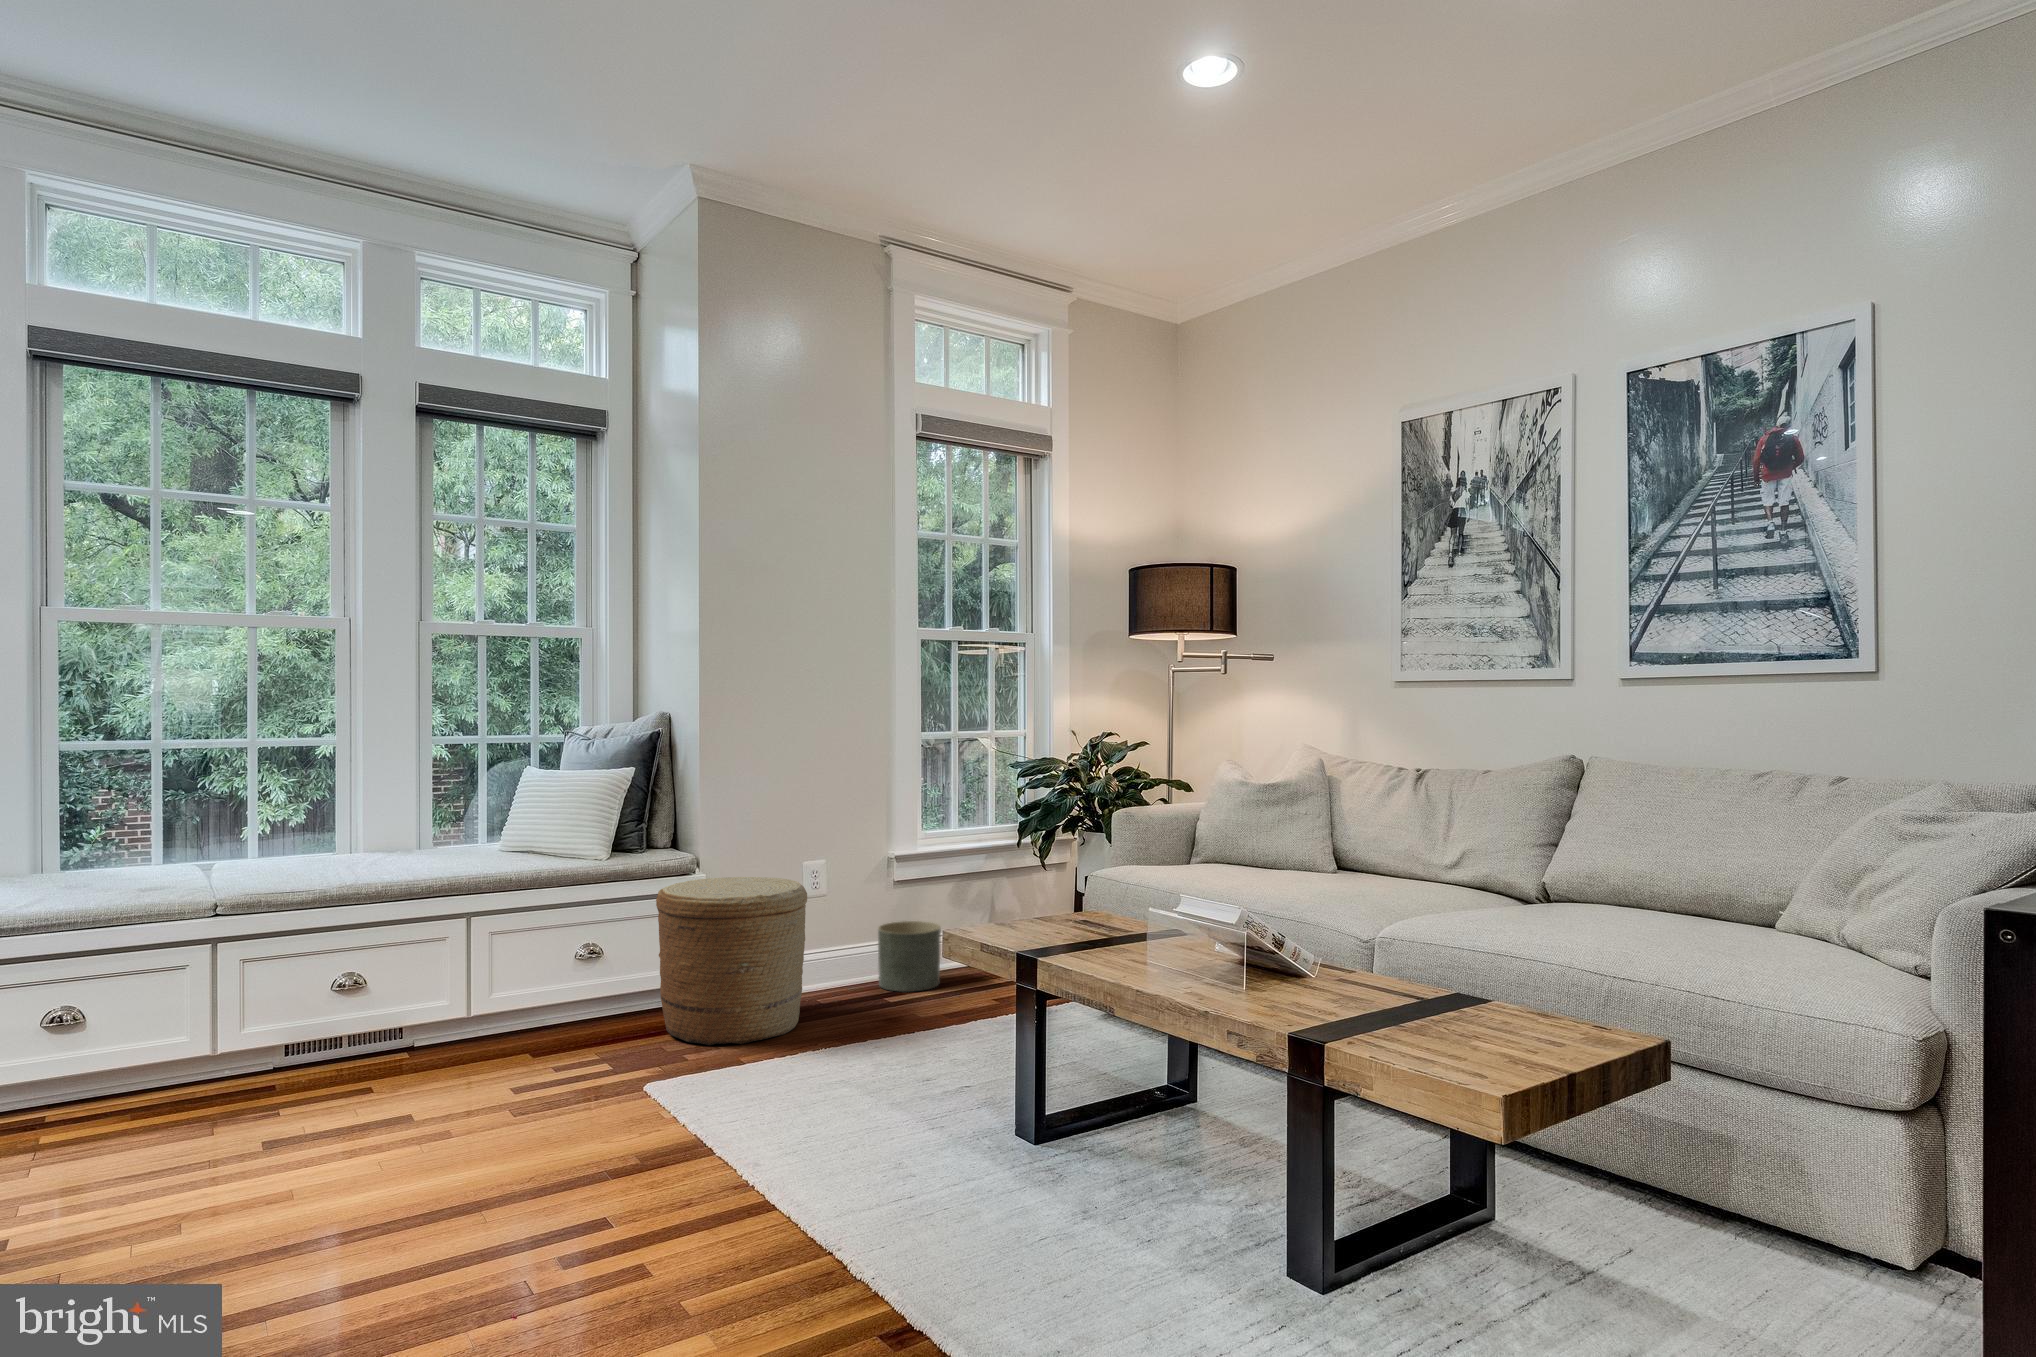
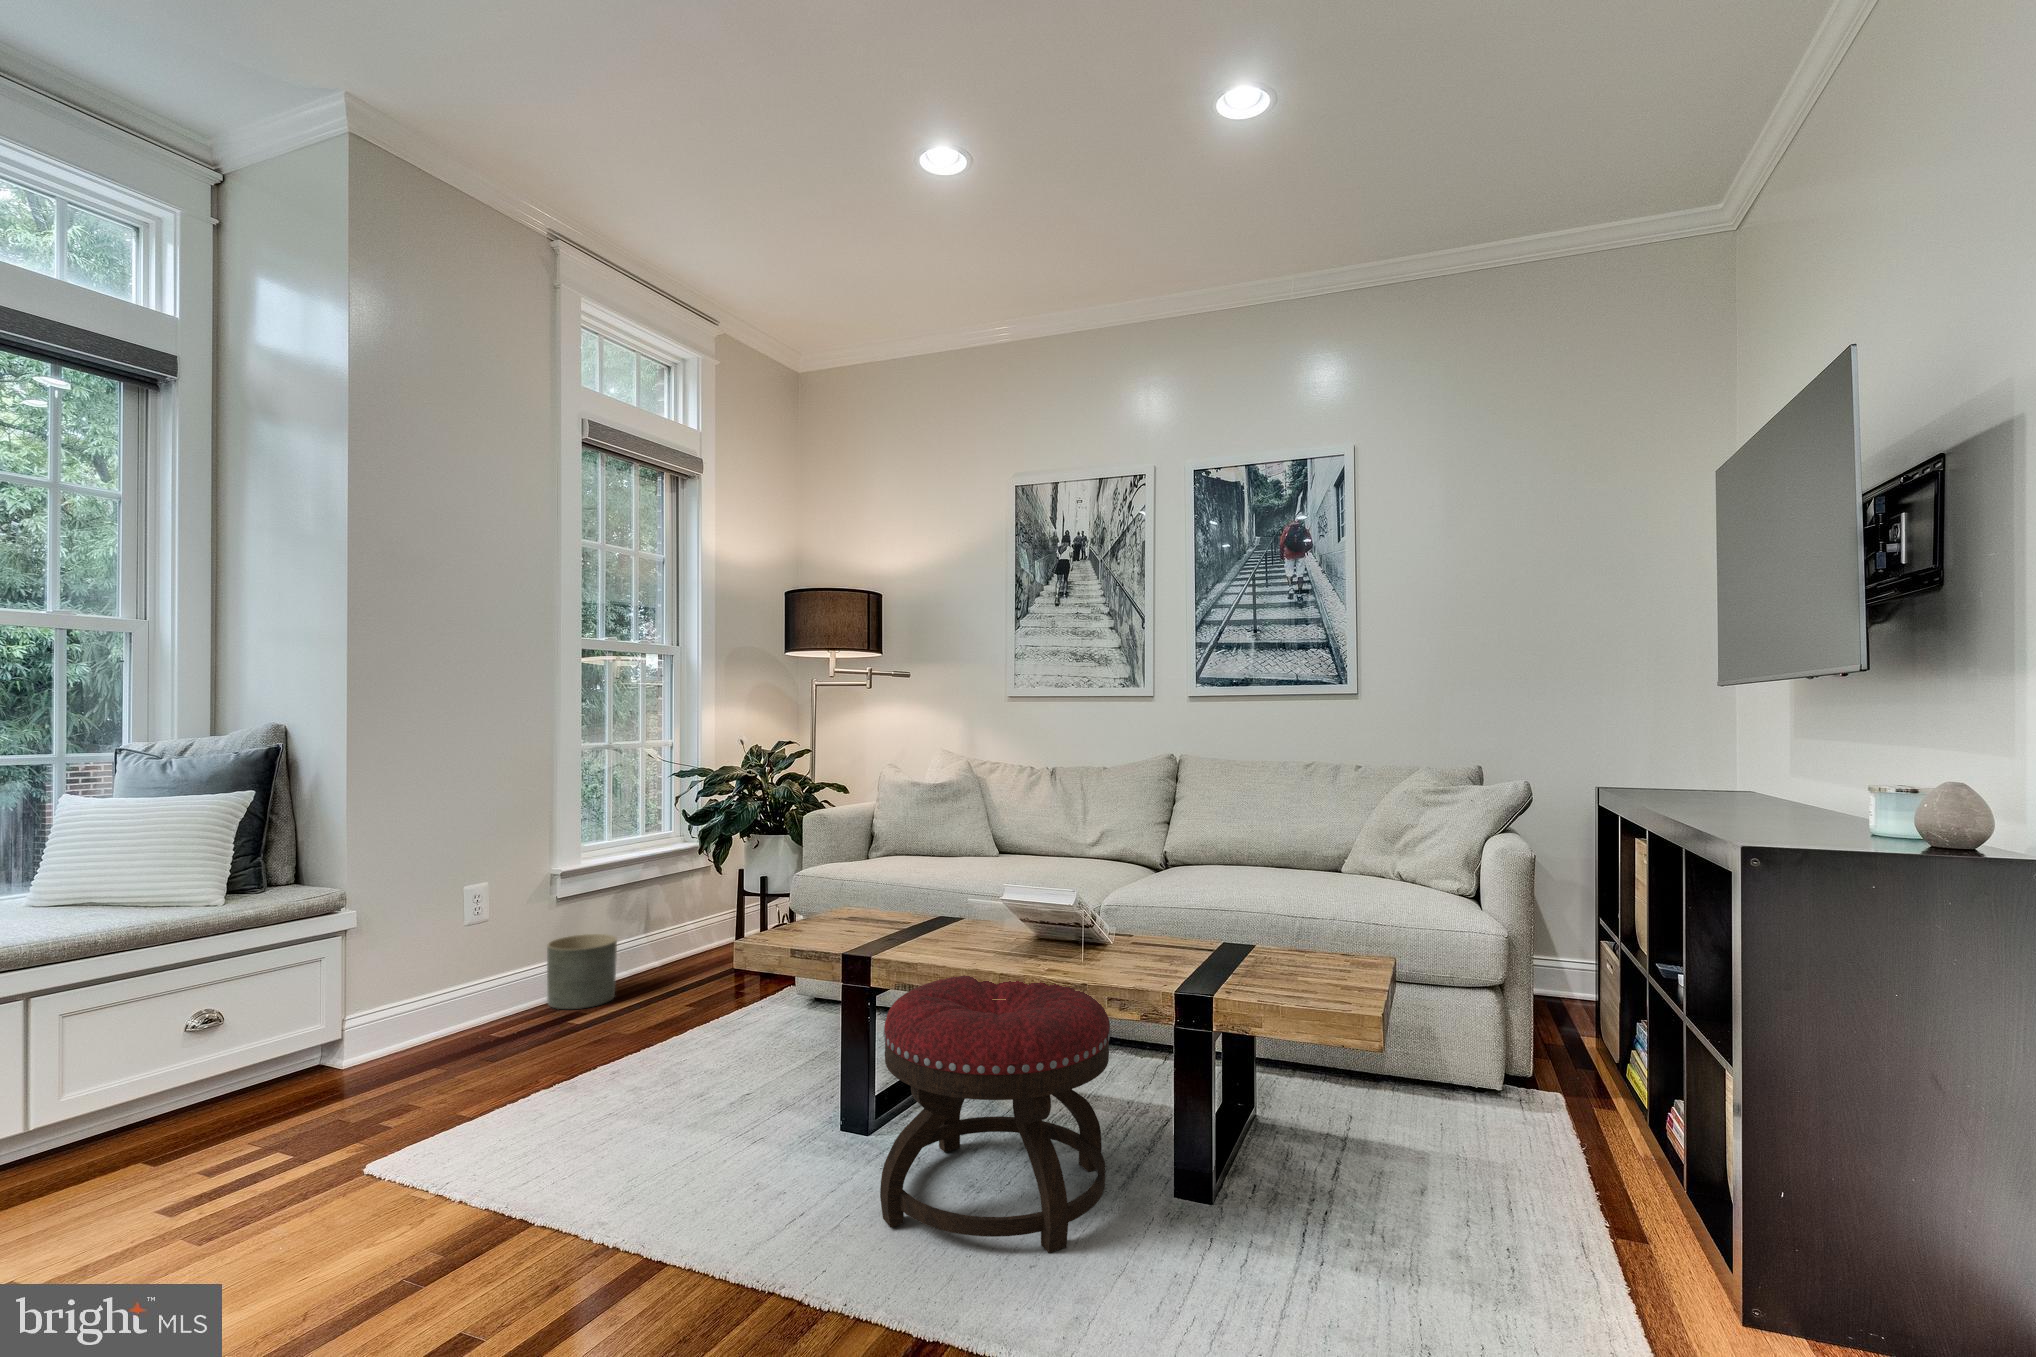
woven basket: present [656,877,807,1045] -> none [311,906,508,1108]
ottoman: none [969,988,1234,1289] -> present [880,975,1111,1253]

